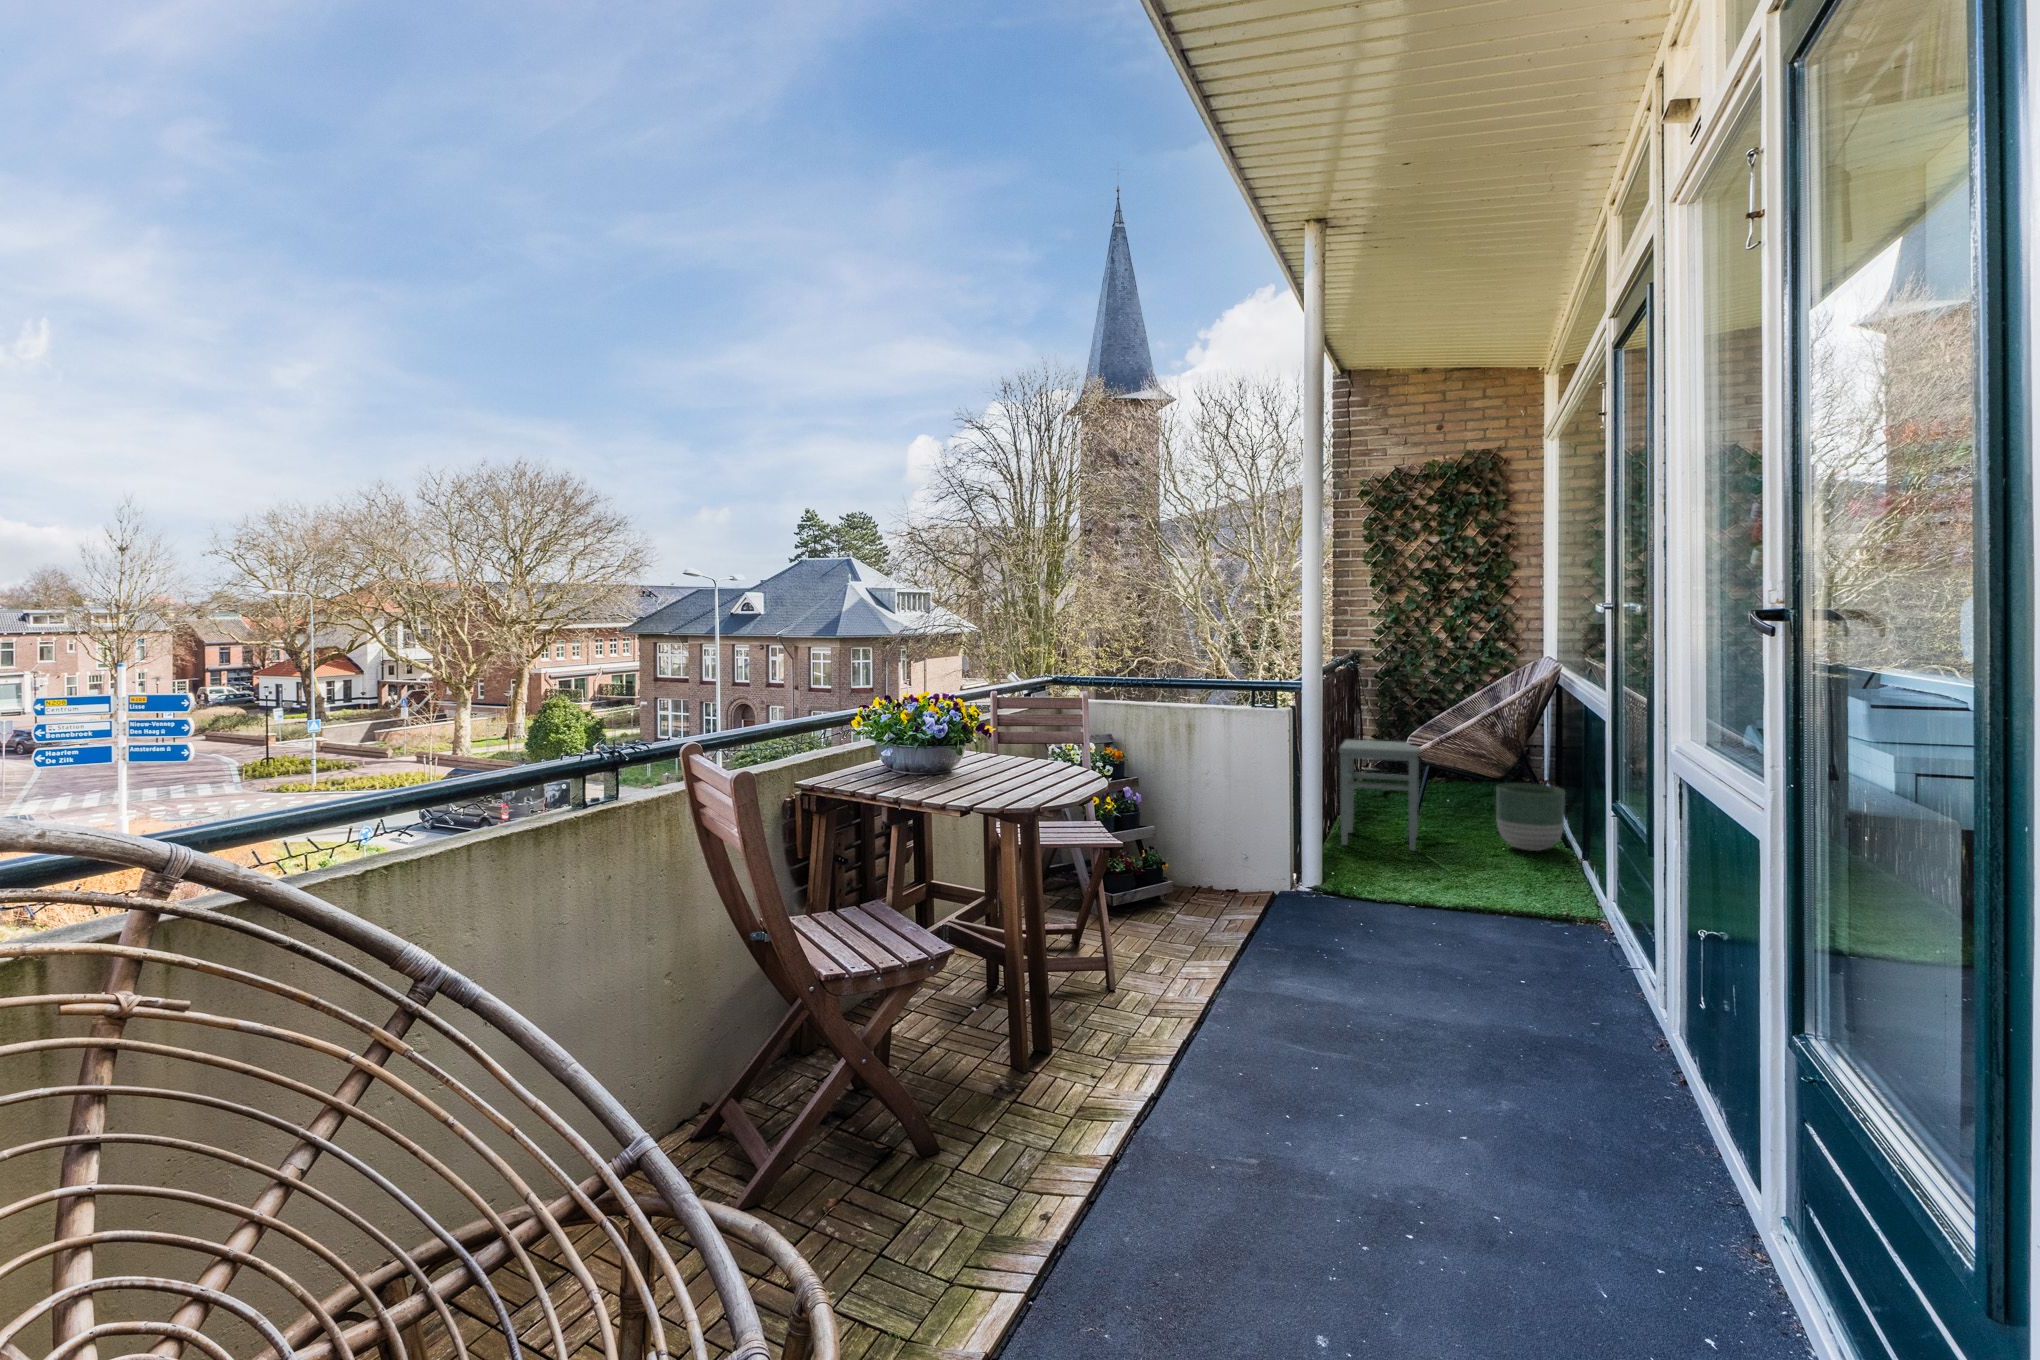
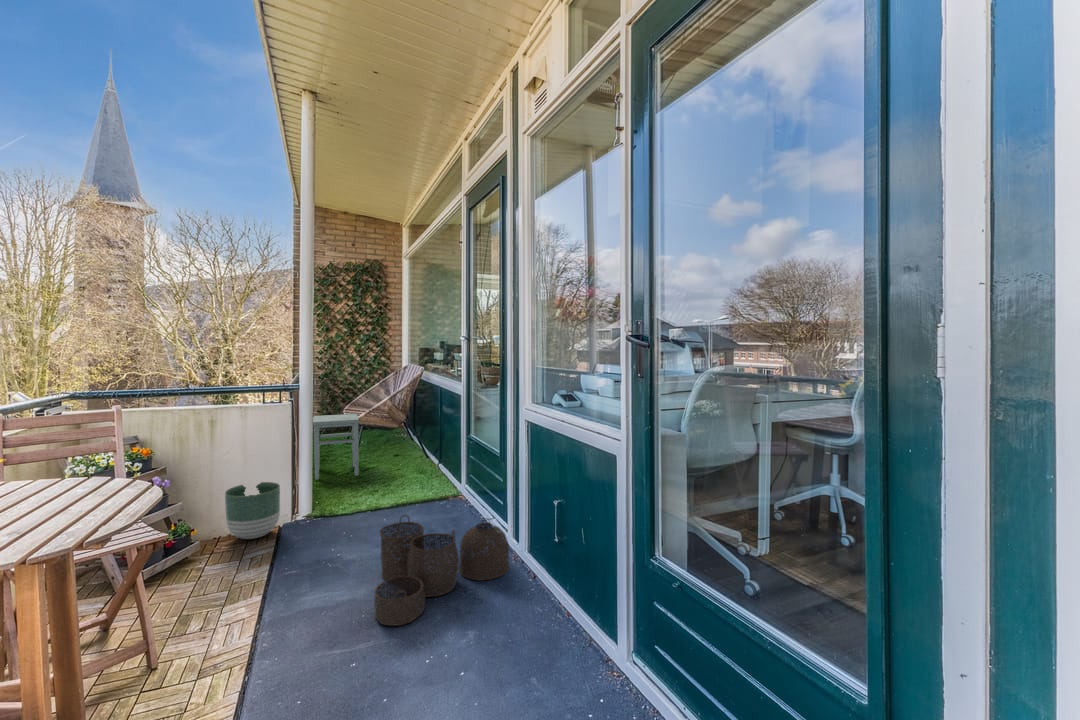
planter: present [1496,783,1565,851] -> present [225,482,280,539]
woven basket: none [1370,900,1642,1045] -> present [374,515,509,626]

